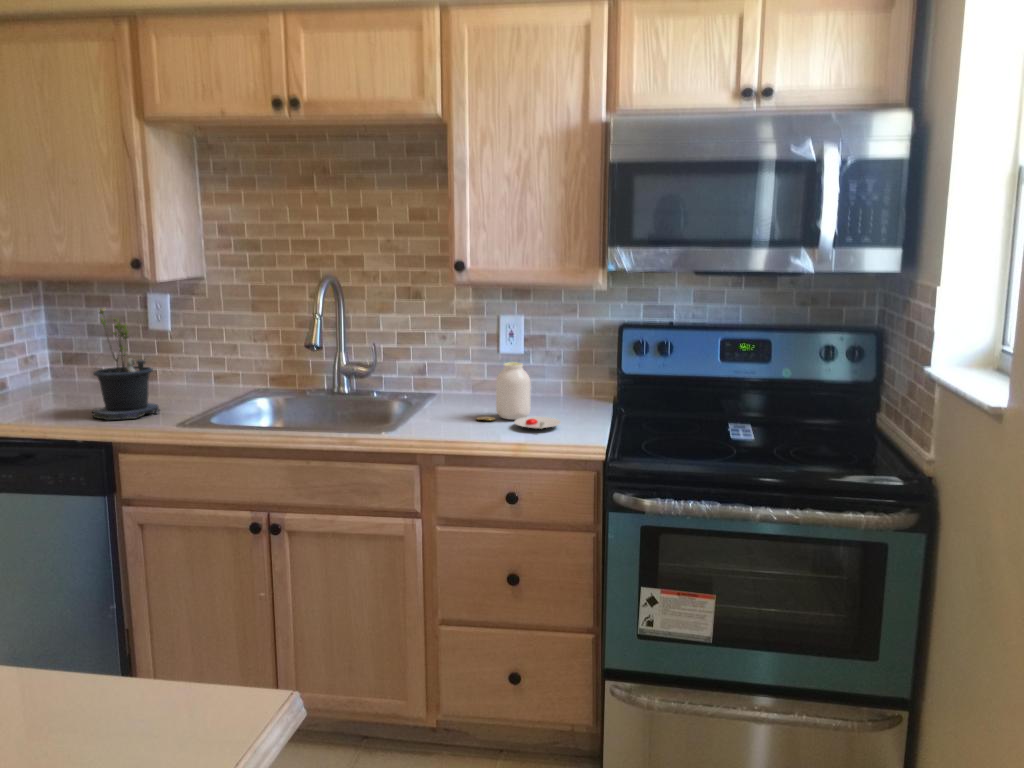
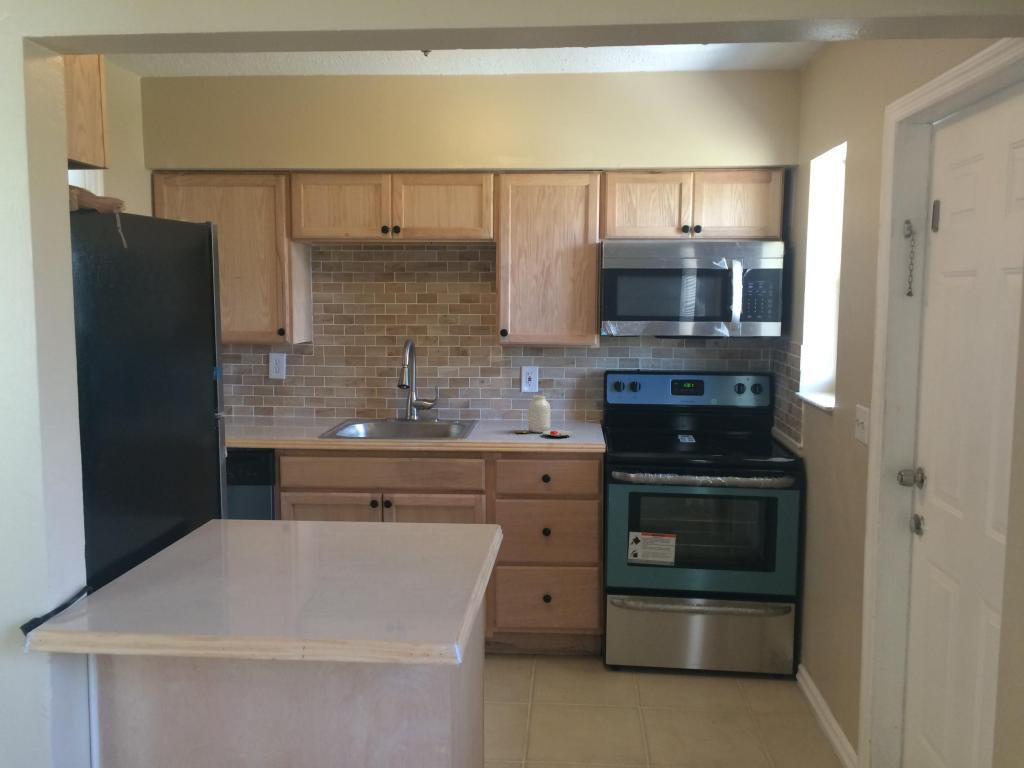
potted plant: present [93,308,160,420] -> none [250,360,299,436]

